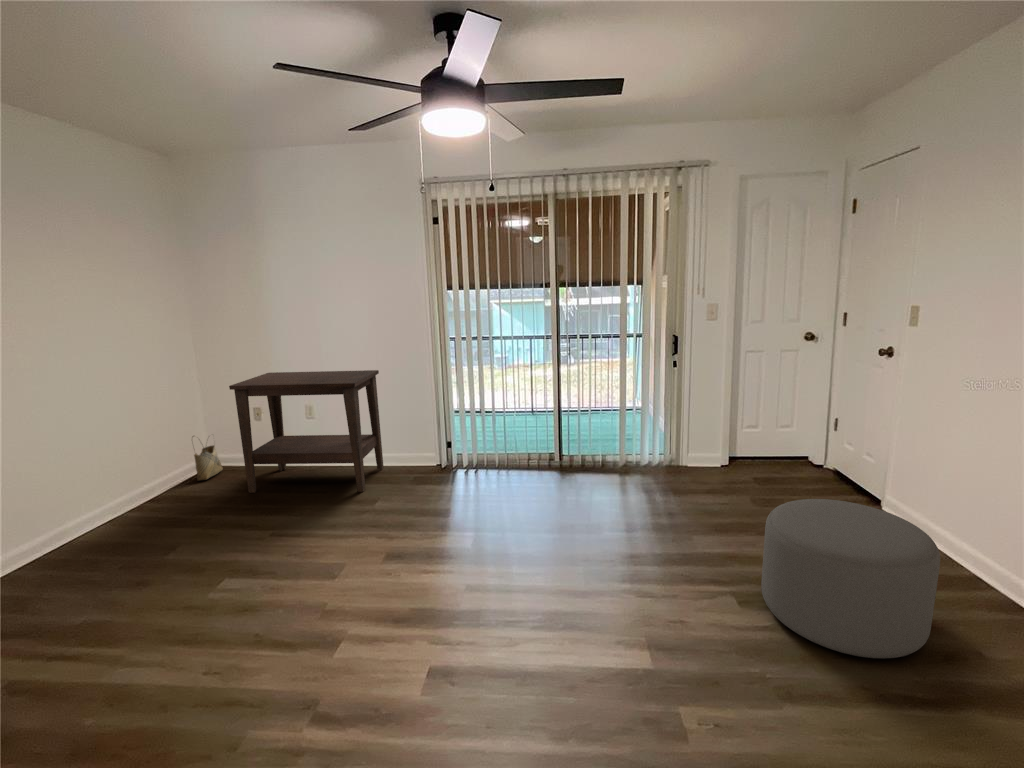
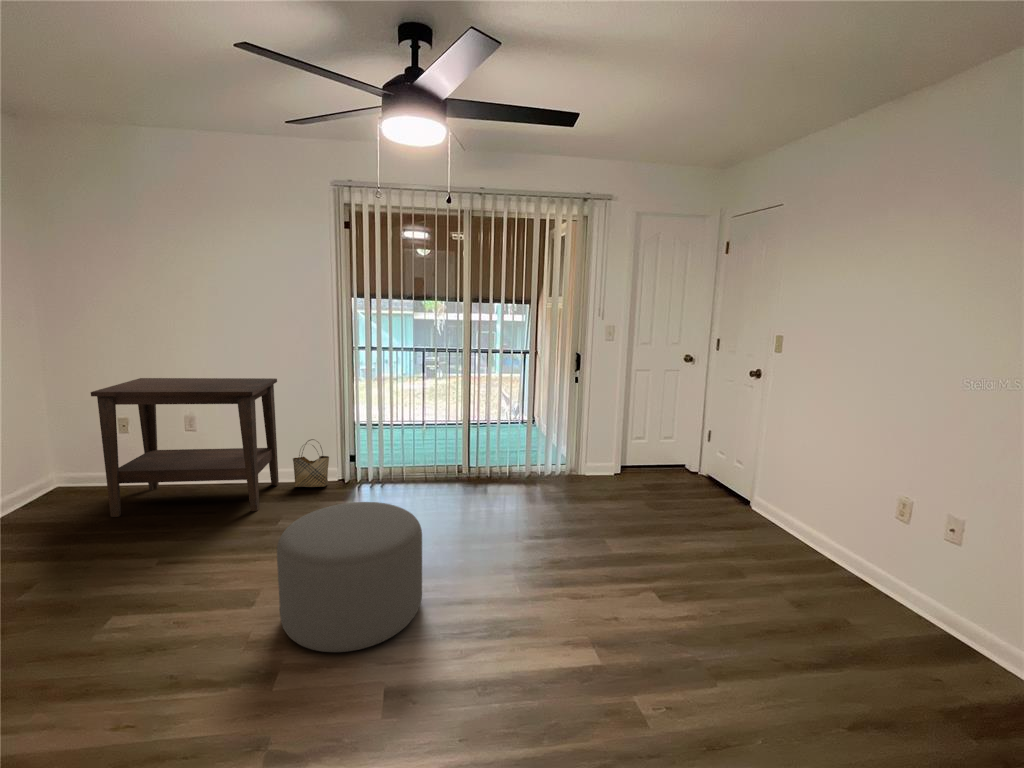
woven basket: present [192,436,223,480] -> present [293,439,329,487]
ottoman: present [761,499,940,658] -> present [277,502,422,652]

